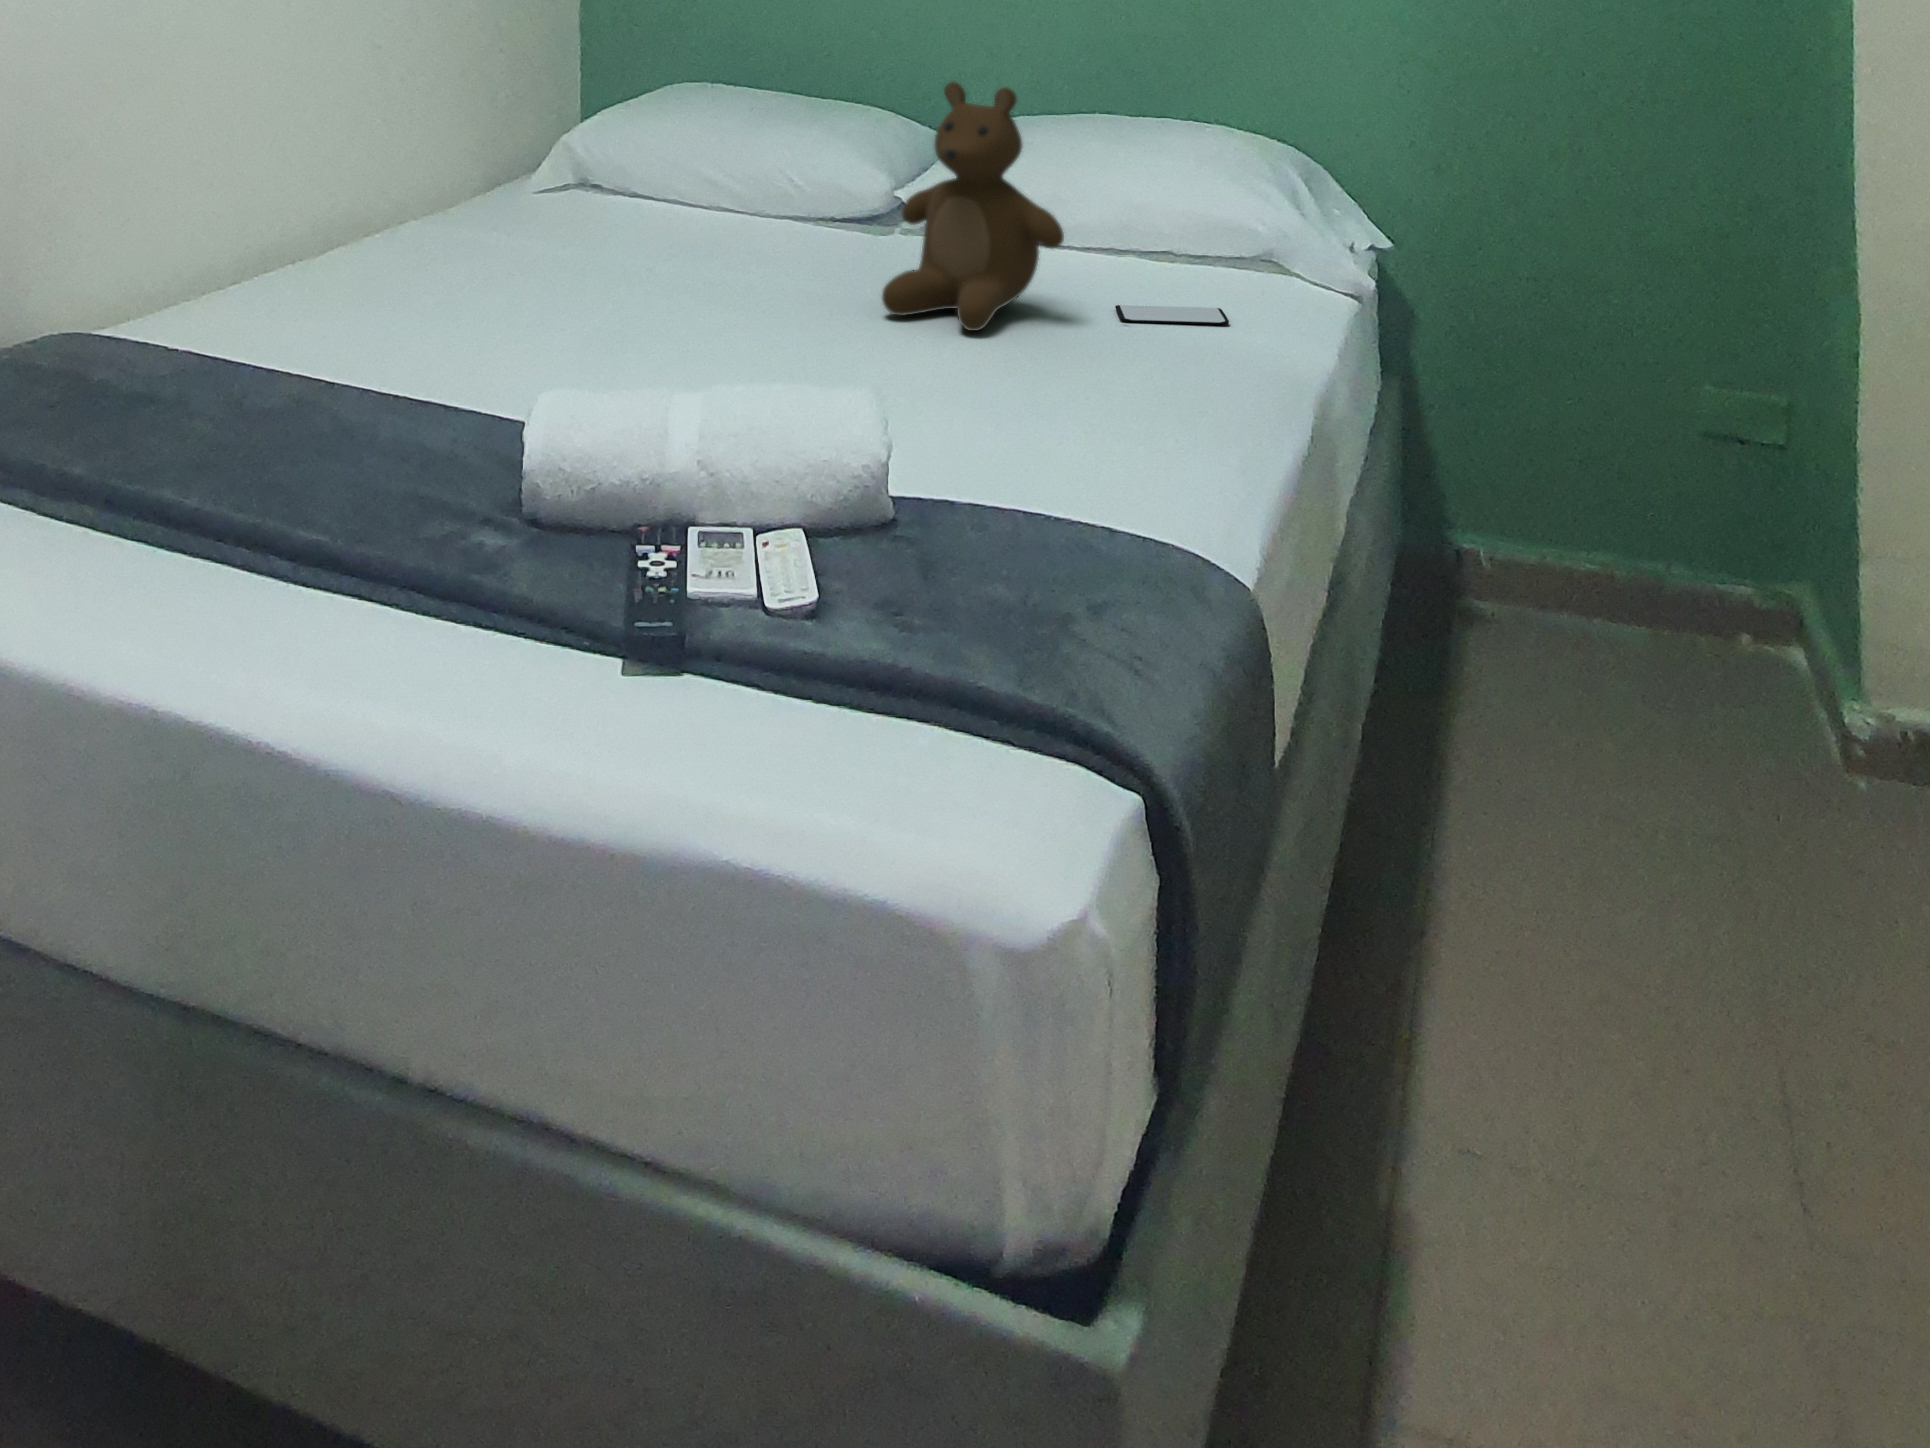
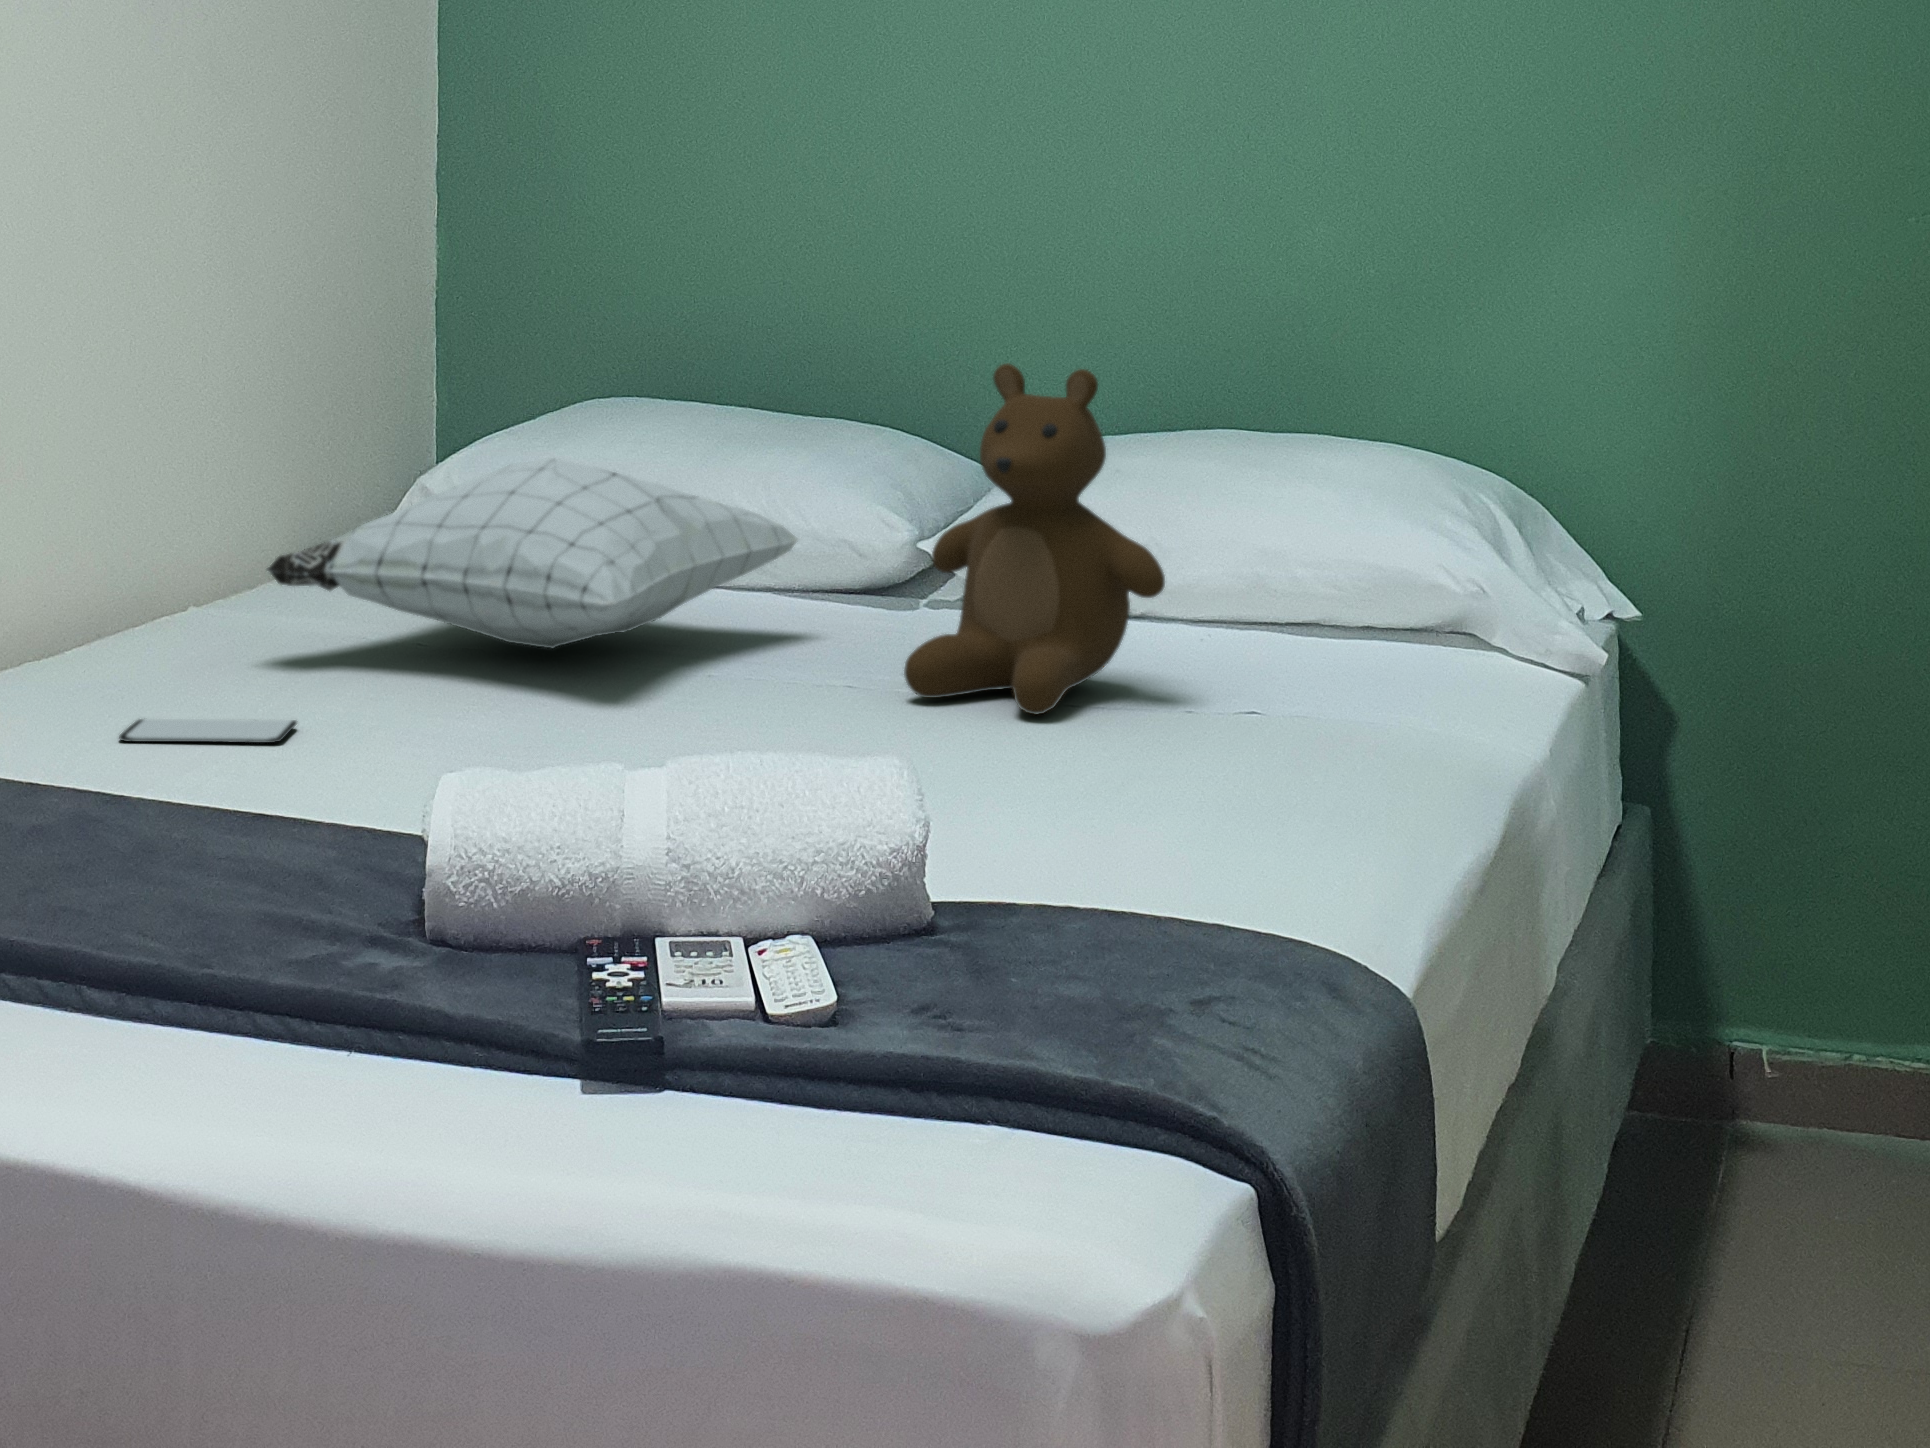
pillow: none [450,139,815,268] -> present [267,458,799,648]
smartphone: present [1115,305,1229,325] -> present [119,719,297,743]

